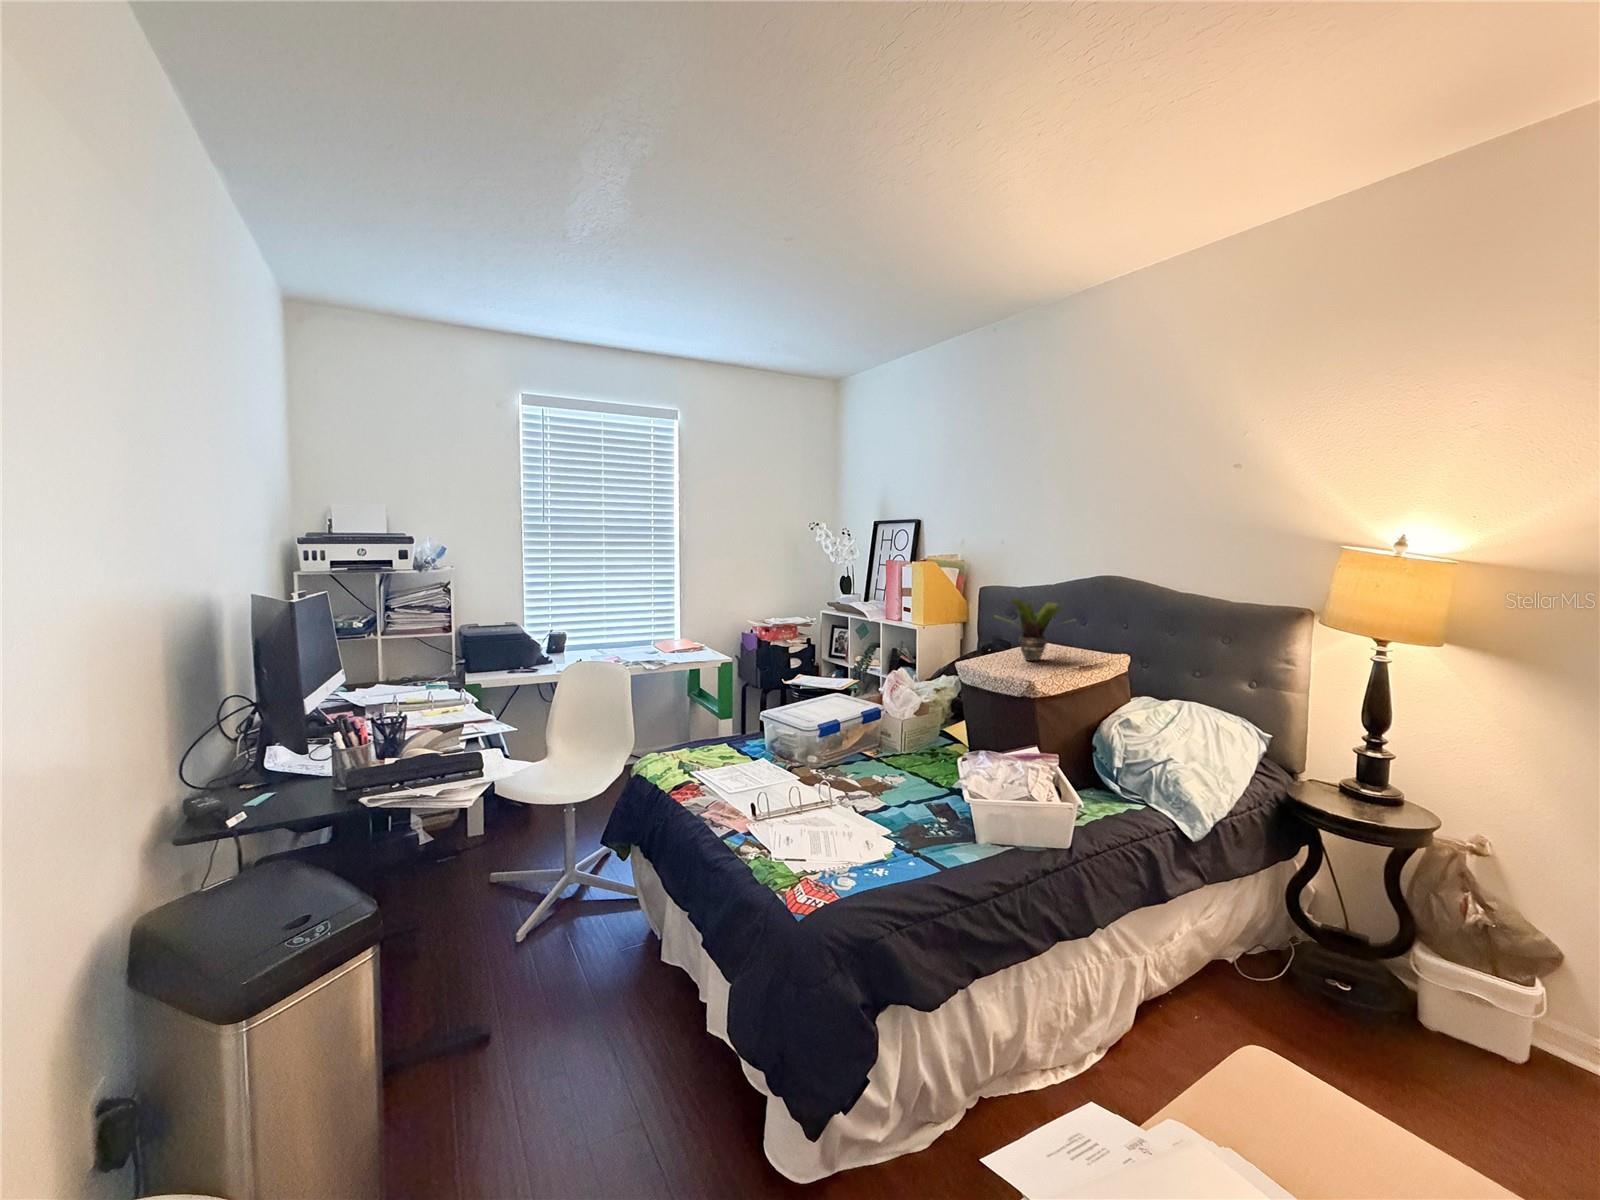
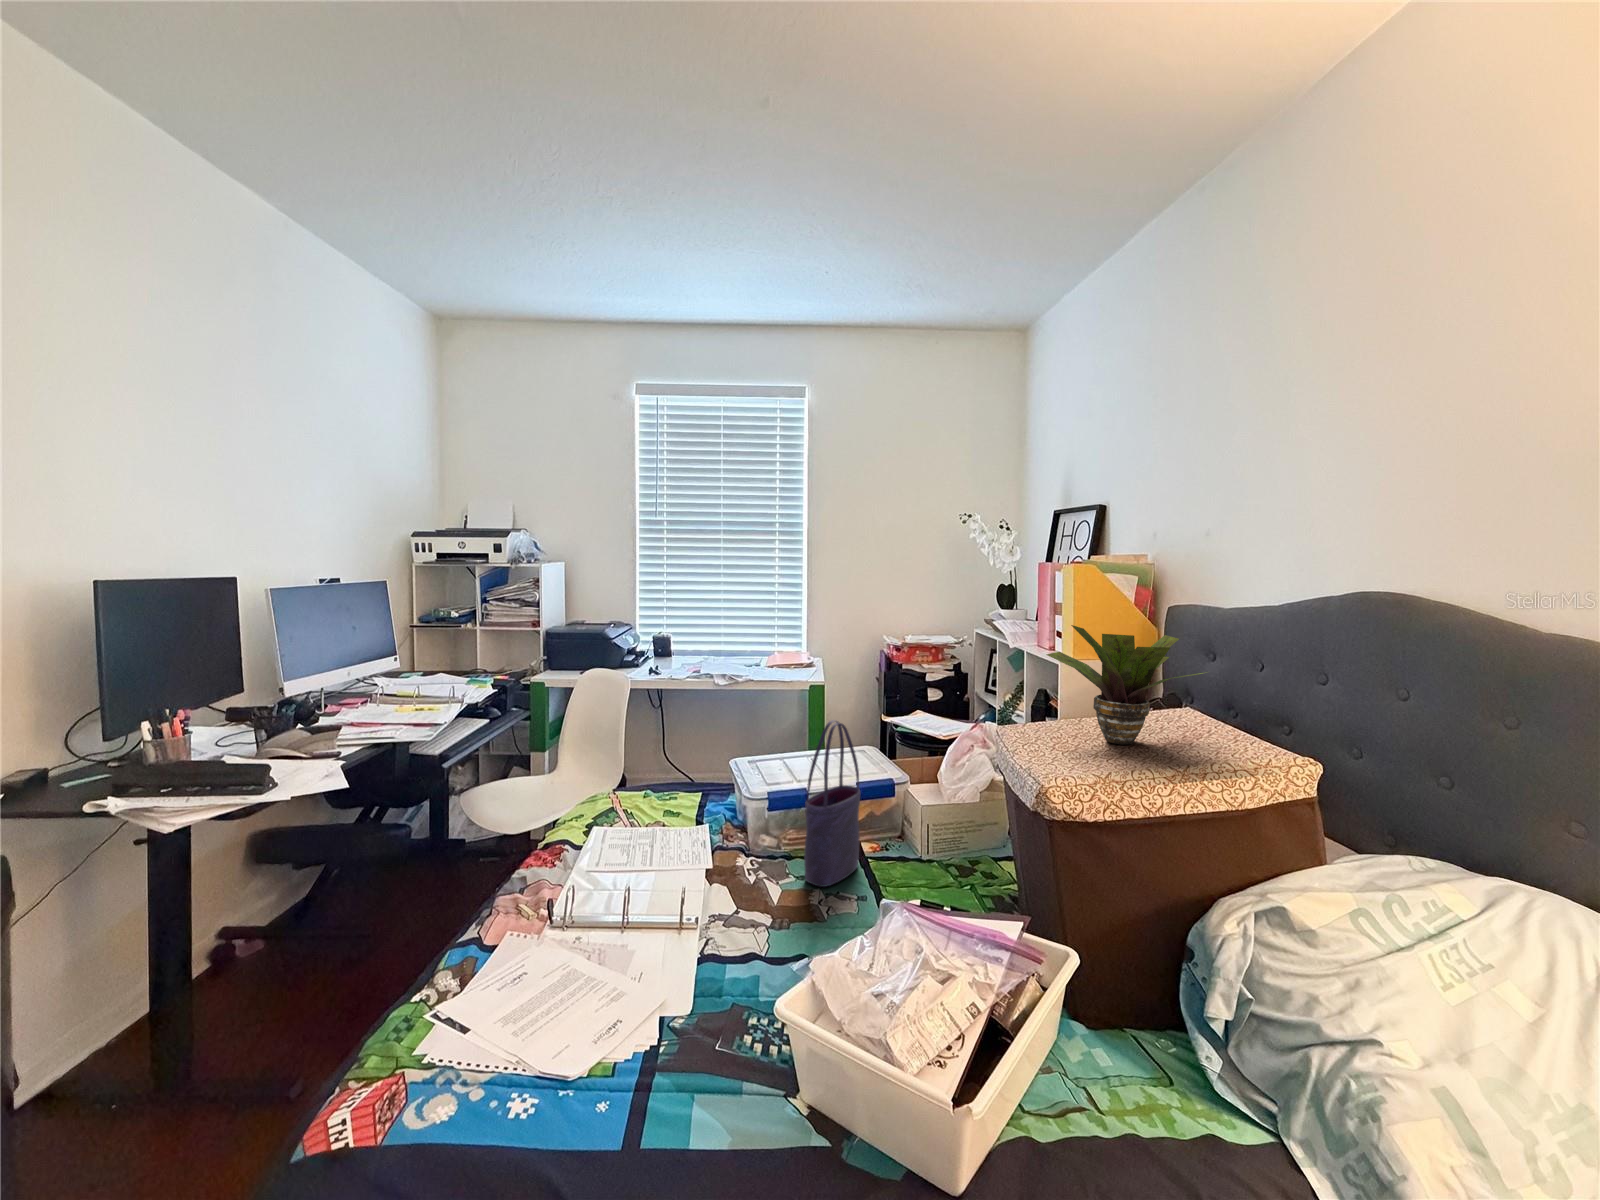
tote bag: none [865,666,888,769] -> present [804,720,860,887]

